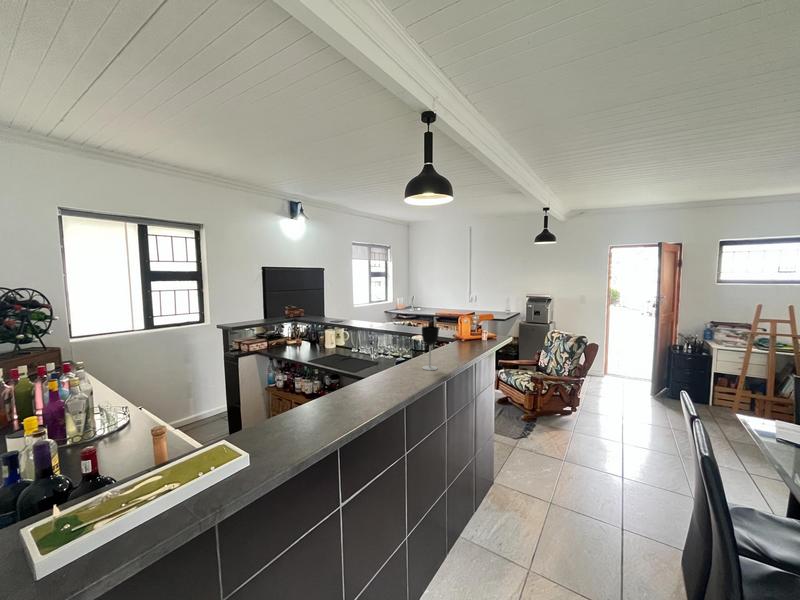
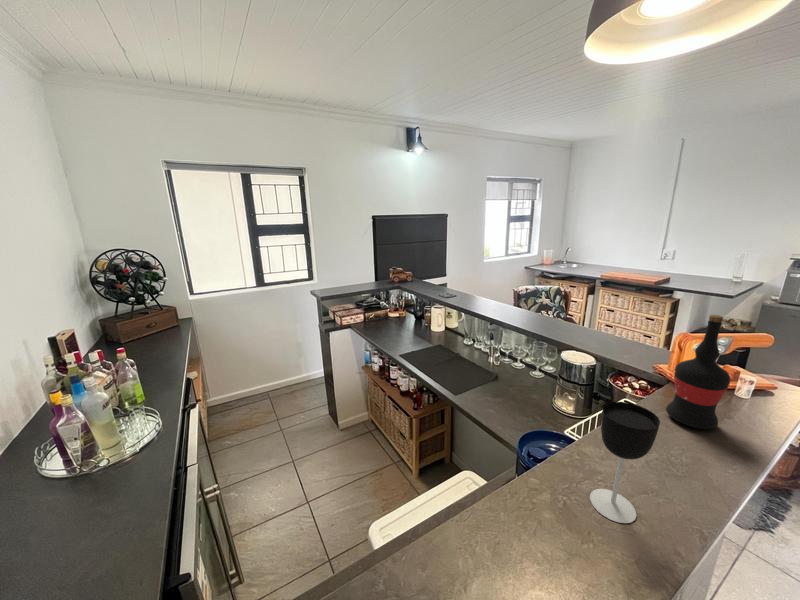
wine bottle: none [453,302,472,352] -> present [666,315,730,429]

